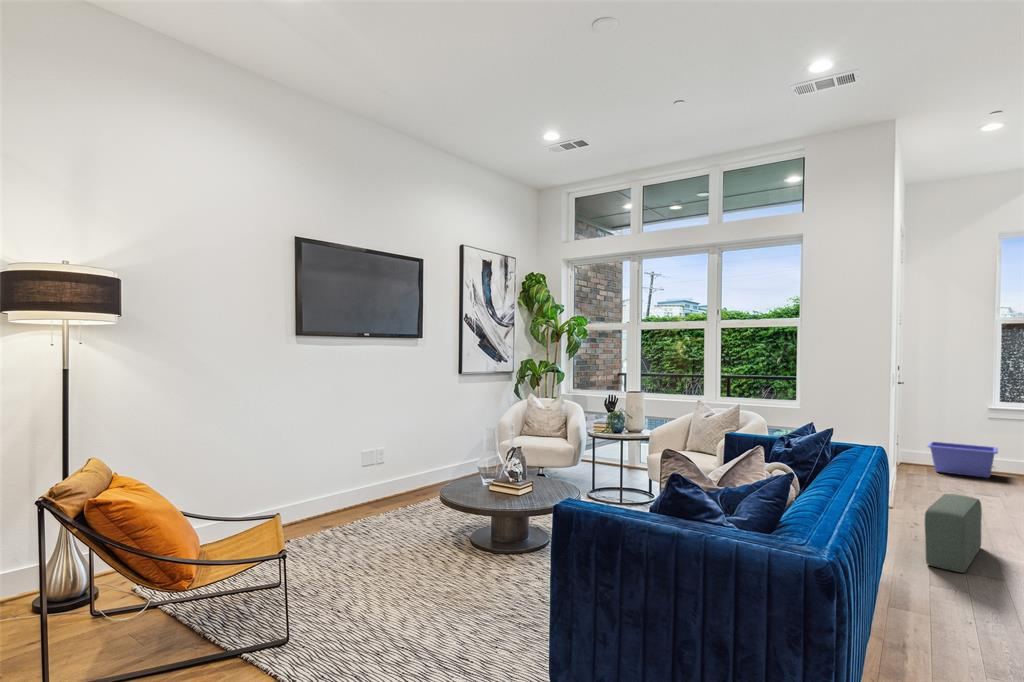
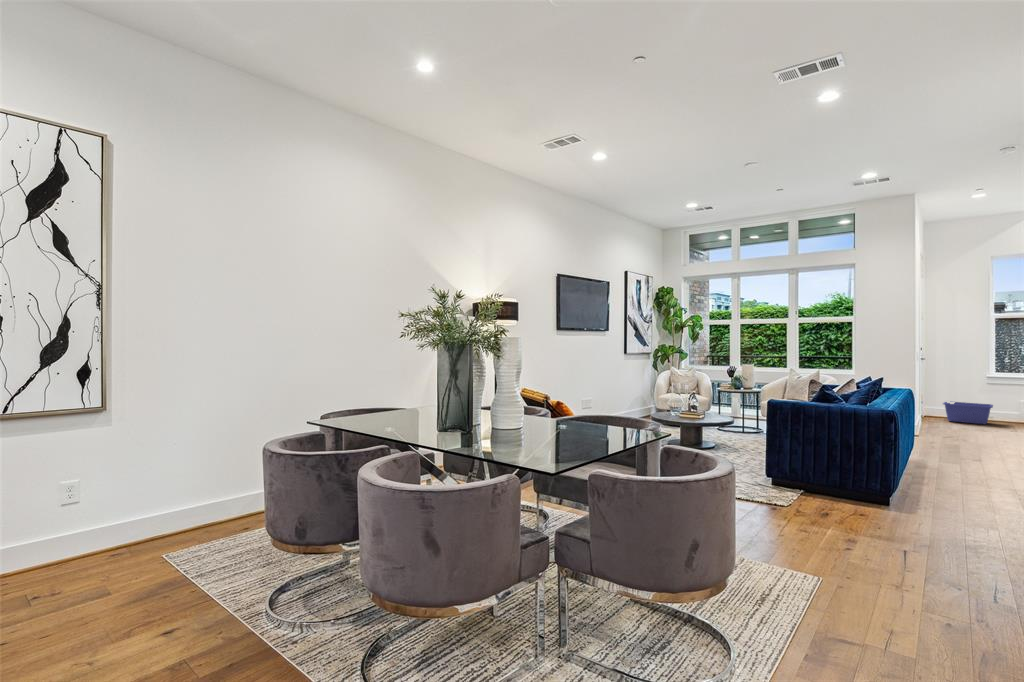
pouf: present [925,494,982,572] -> none [934,422,969,460]

